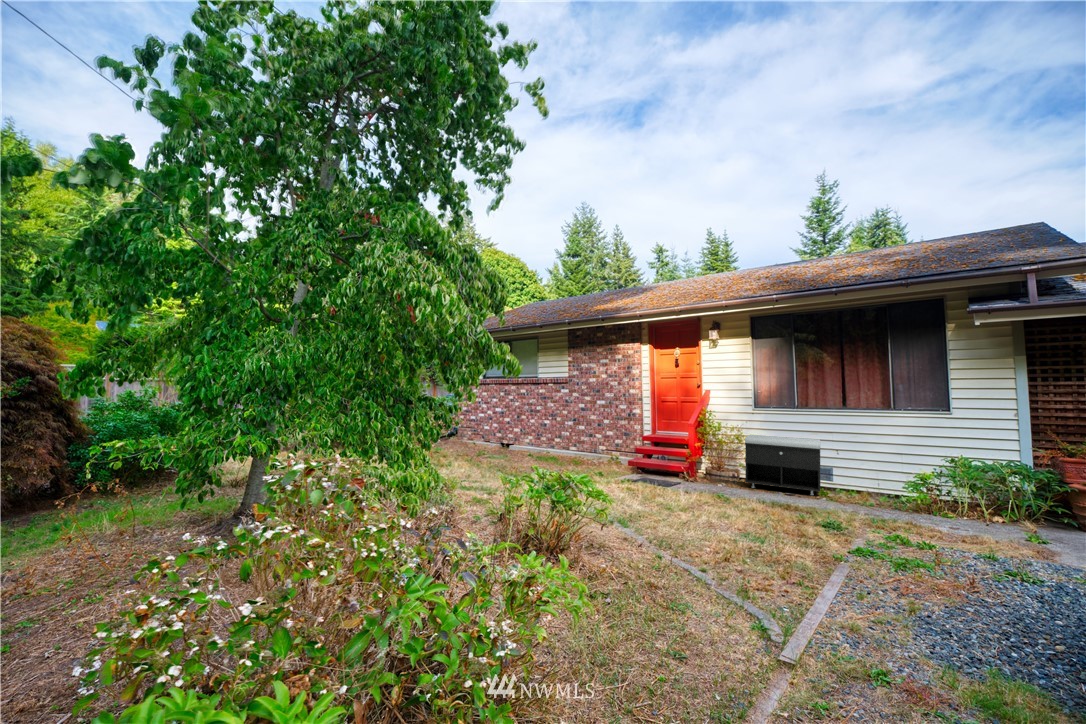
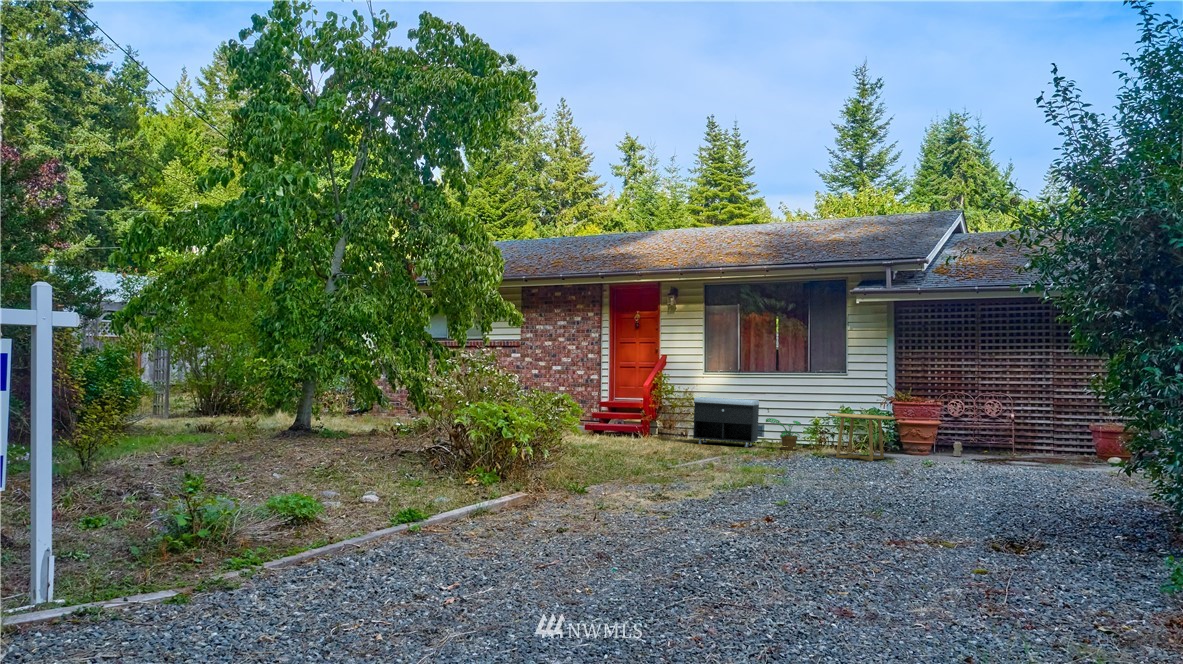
potted plant: none [837,464,885,504] -> present [766,418,801,450]
round table: none [939,464,1061,542] -> present [828,413,895,461]

